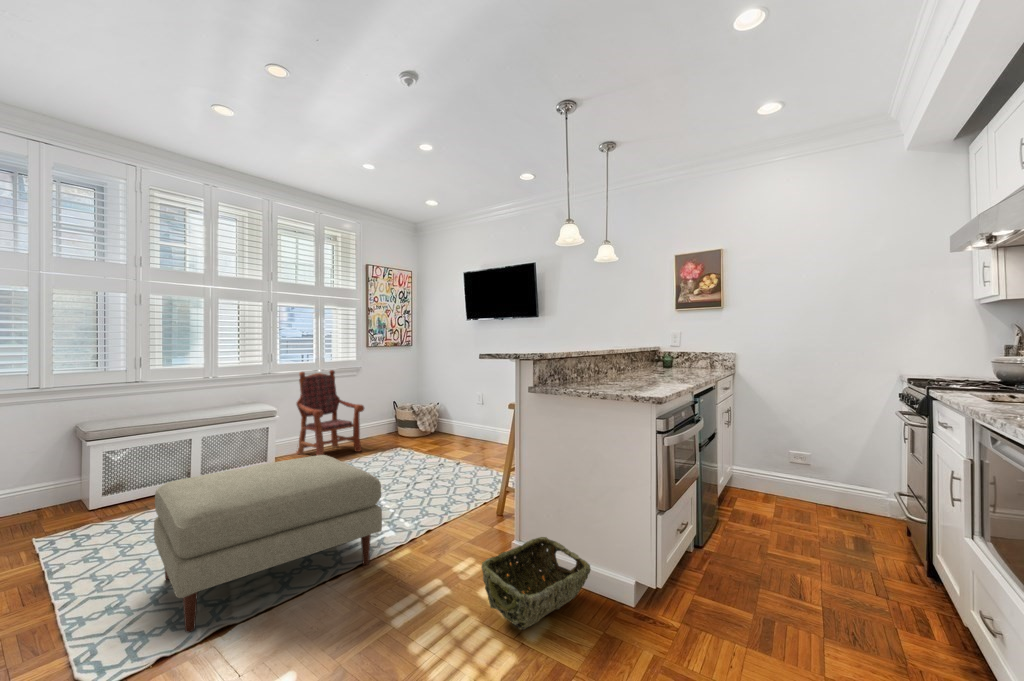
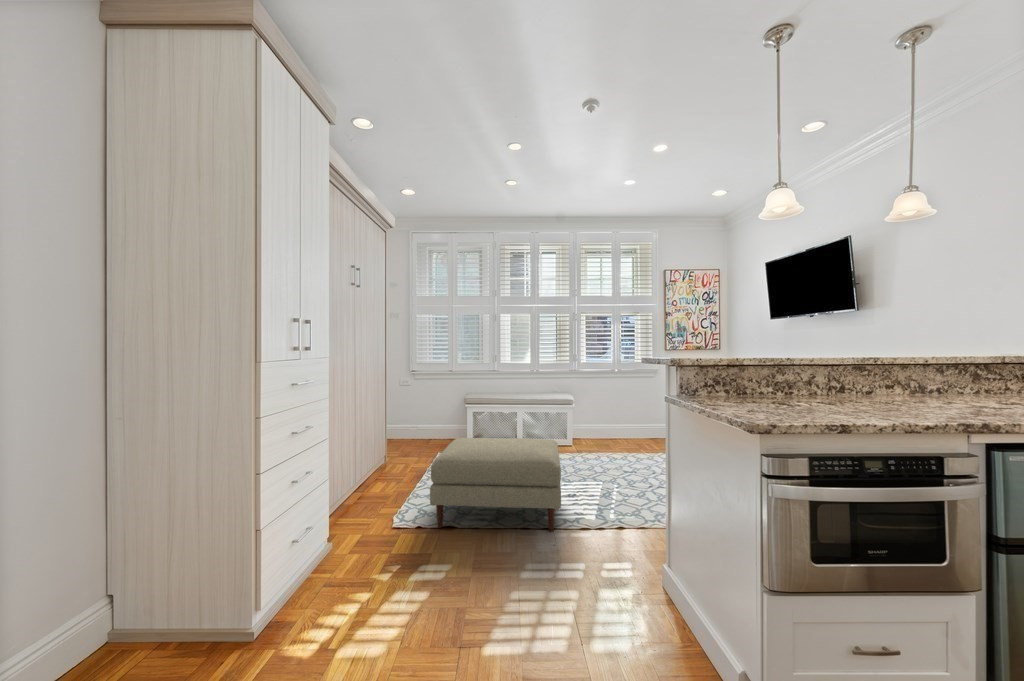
armchair: present [297,370,364,455] -> none [597,370,650,447]
woven basket: present [481,537,591,629] -> none [573,555,684,632]

